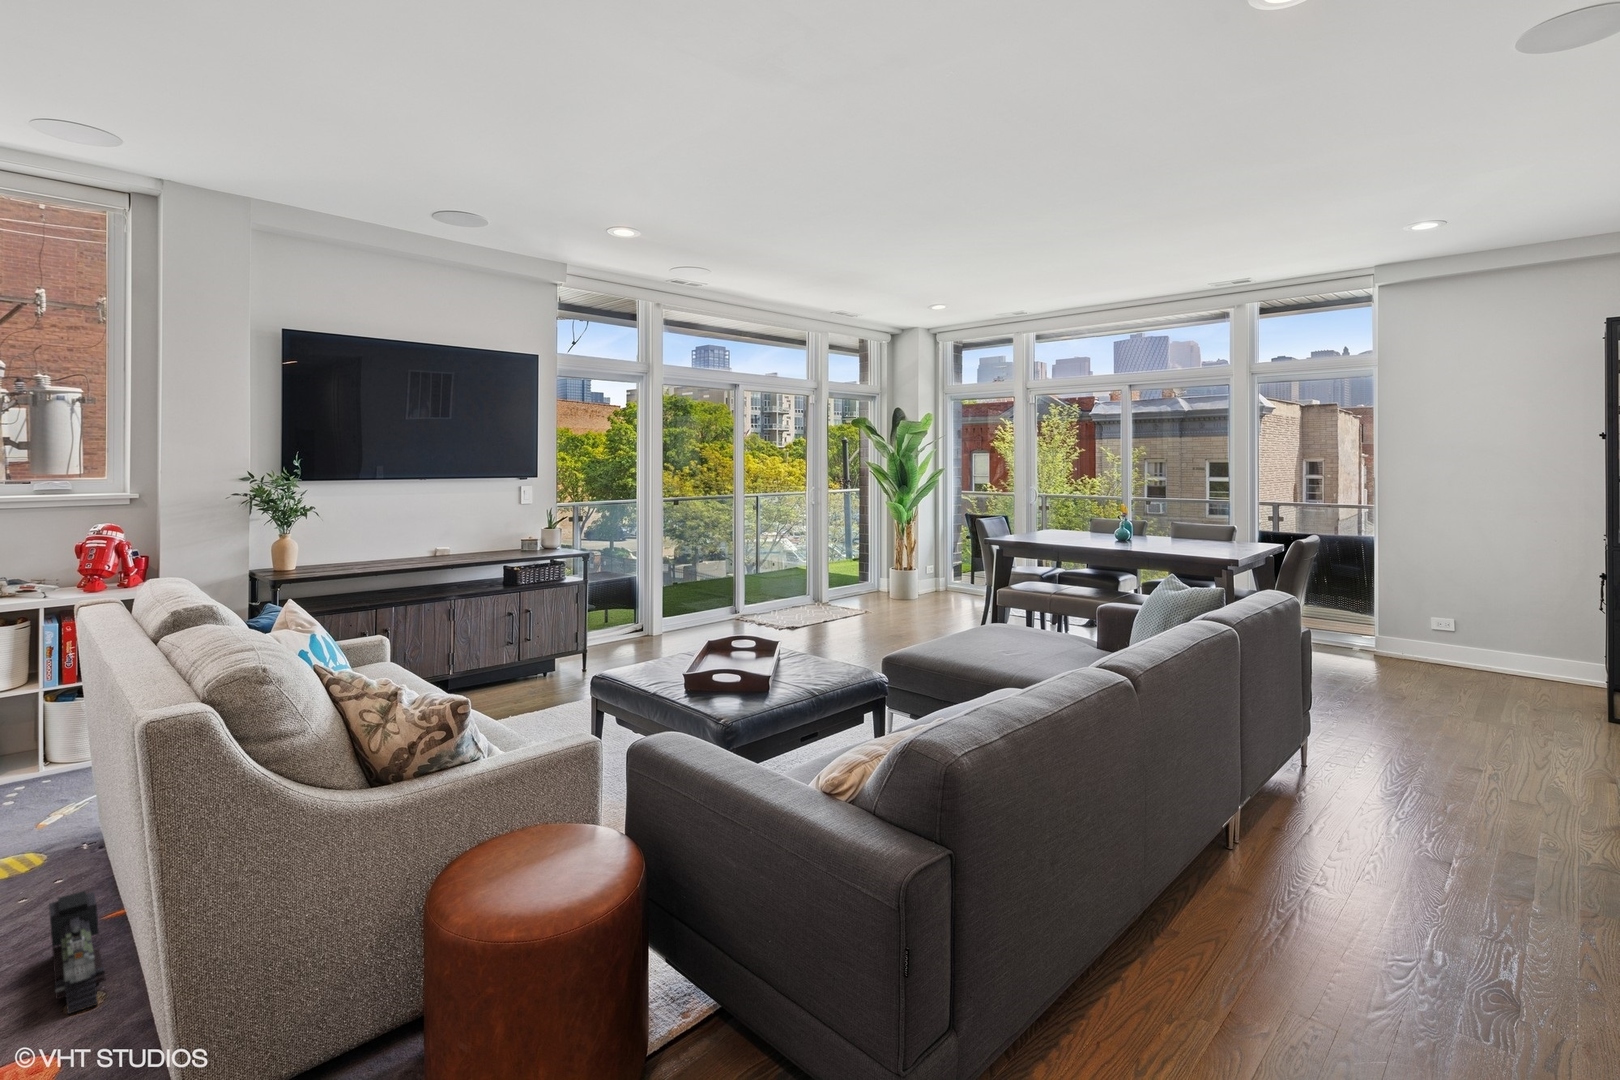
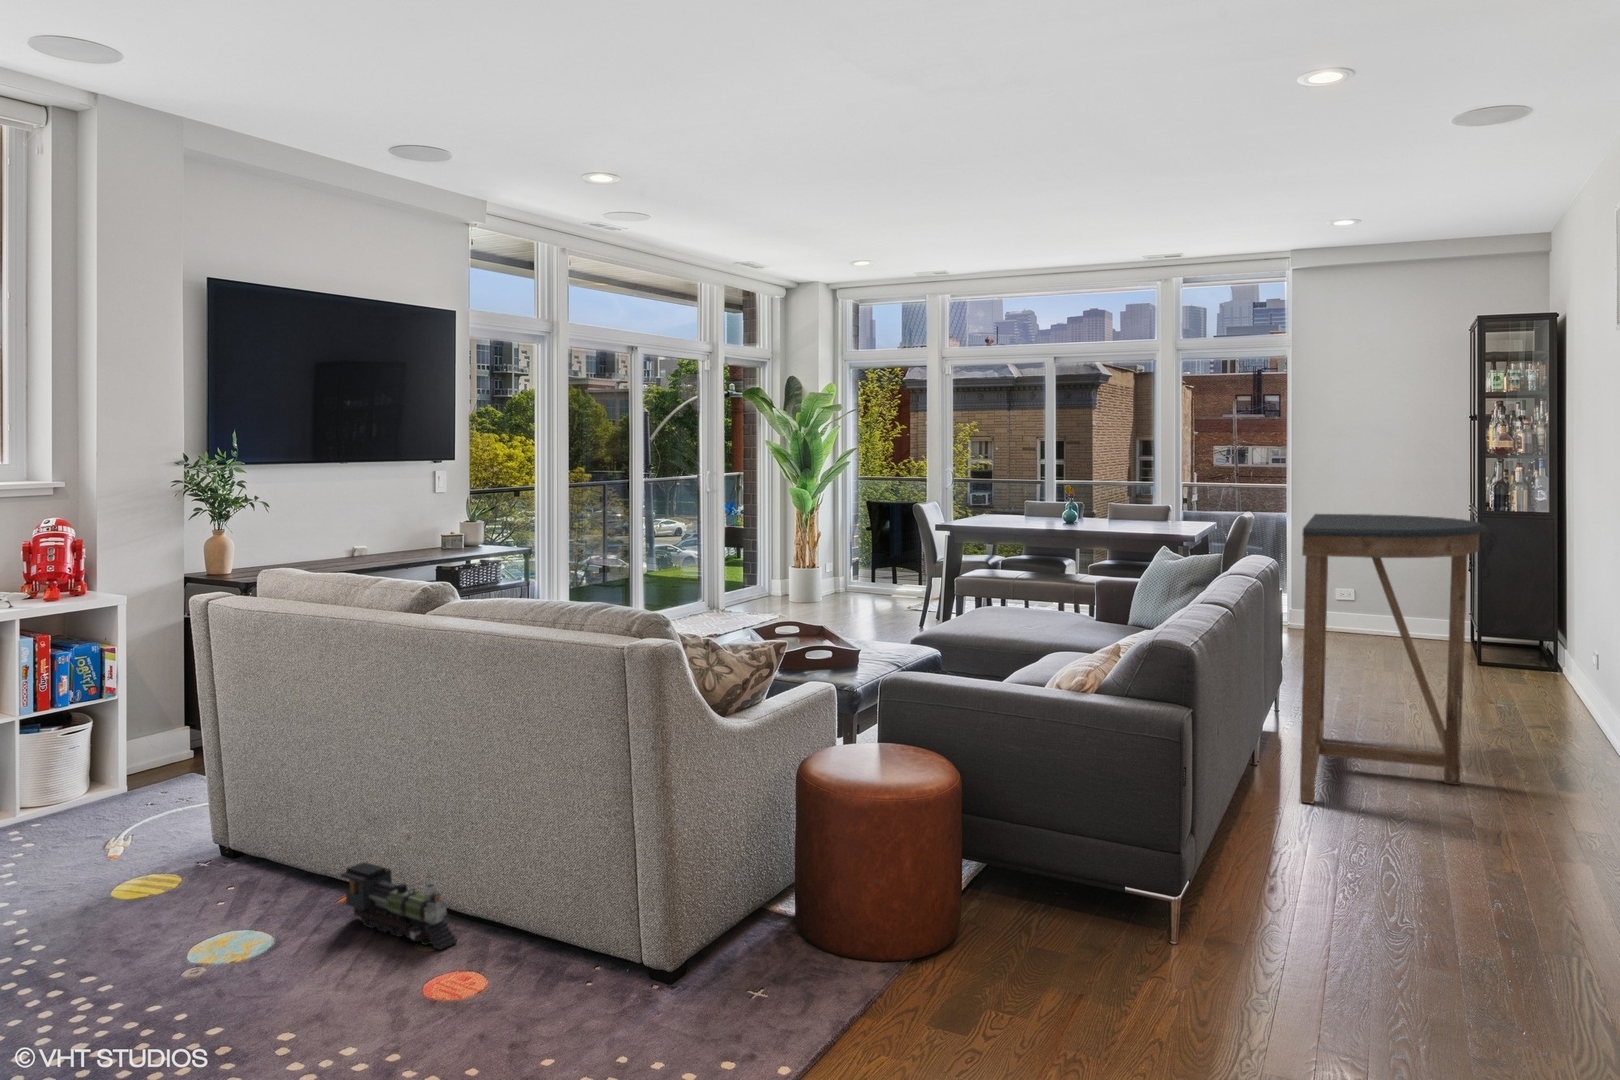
console table: none [1217,549,1510,920] -> present [1300,514,1487,803]

